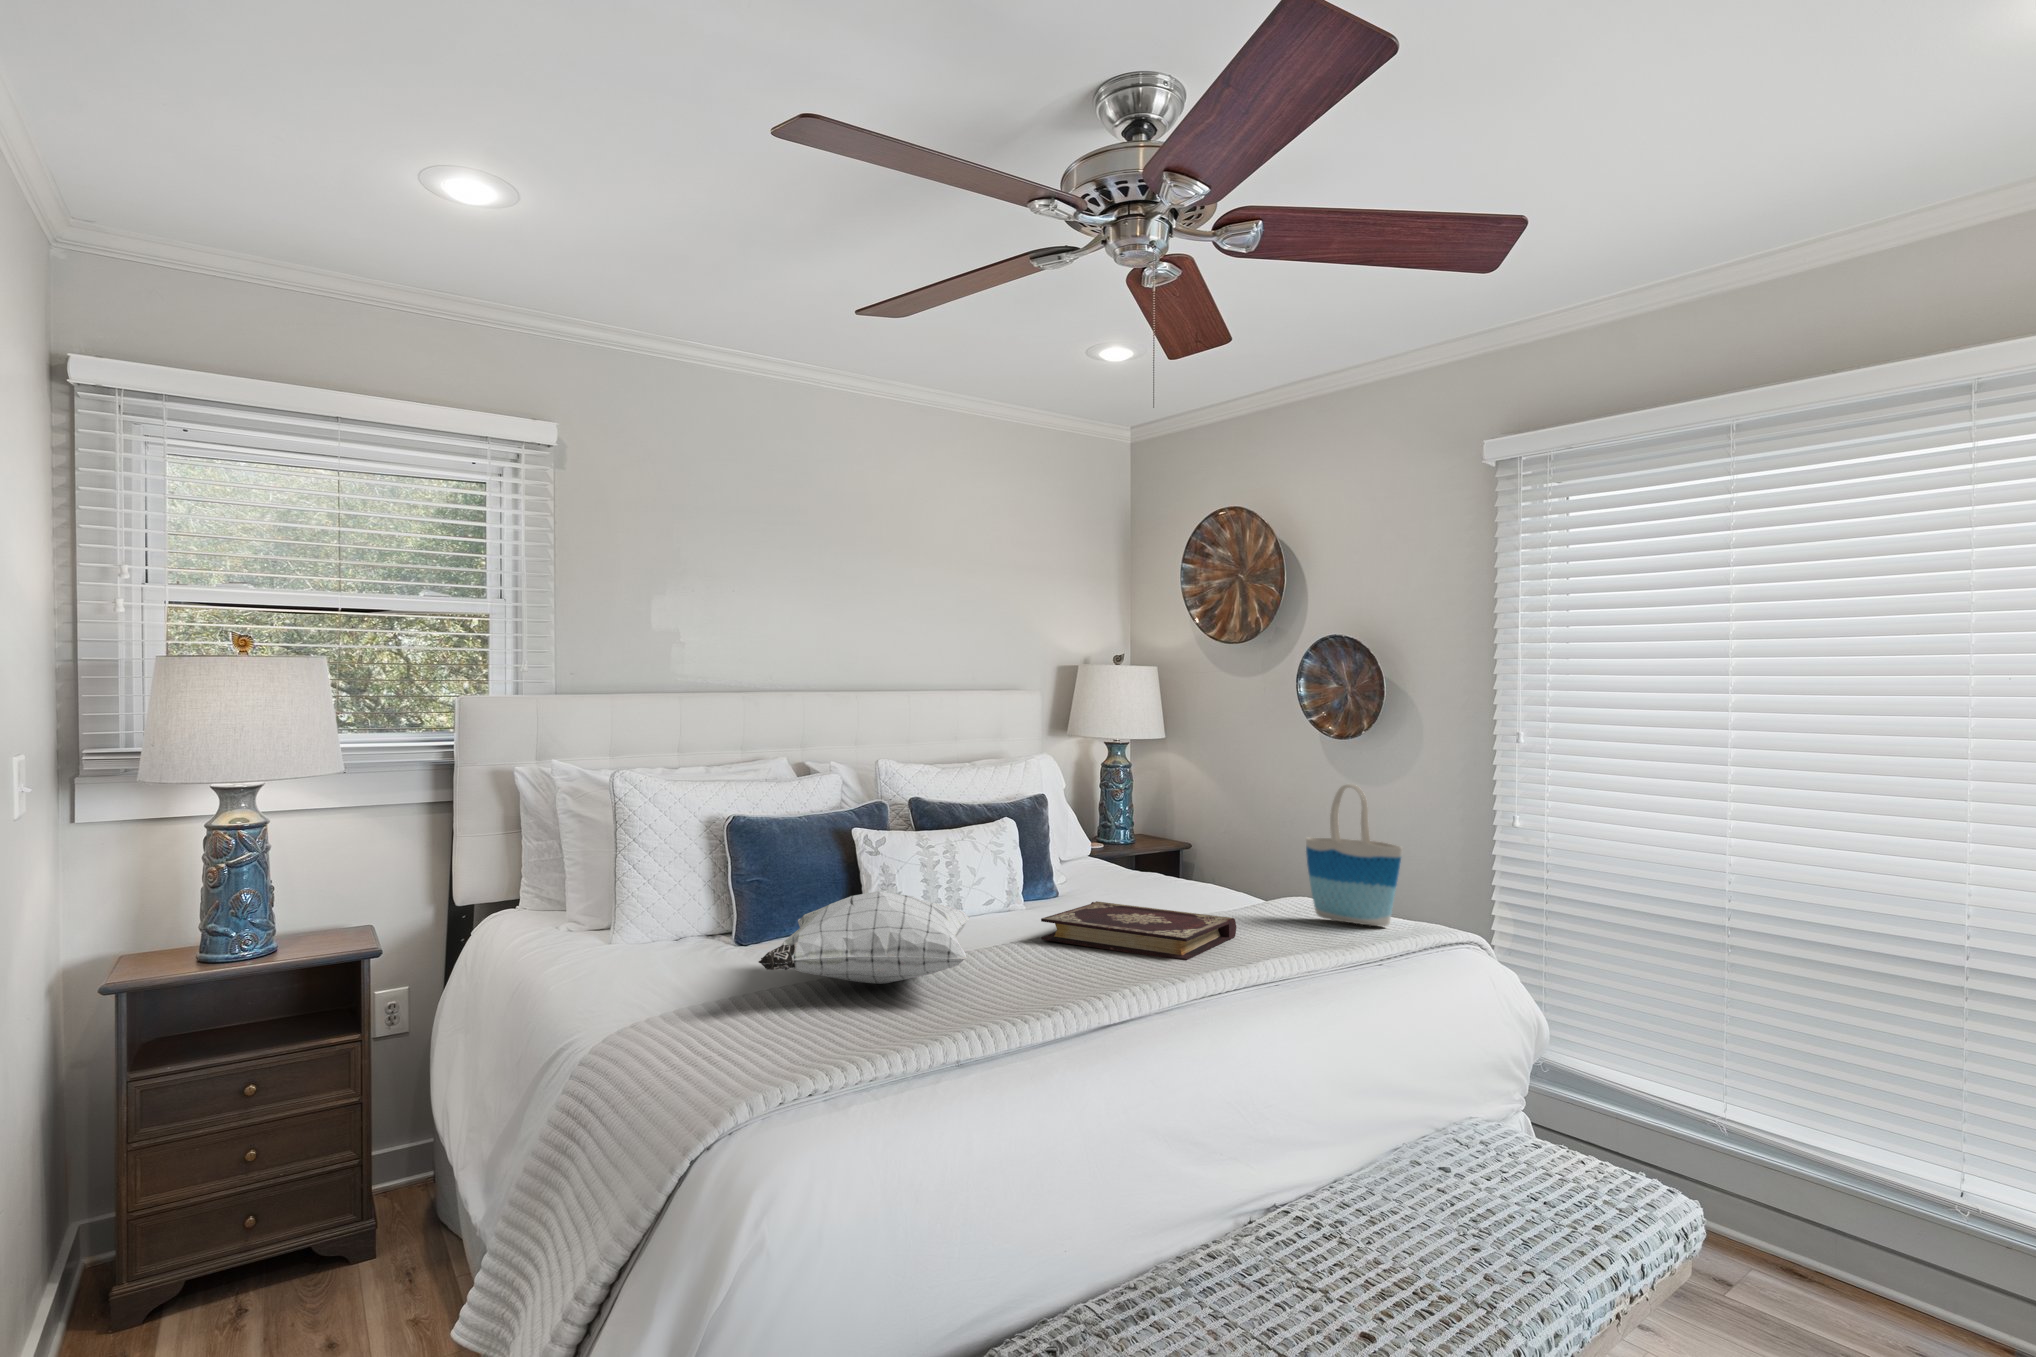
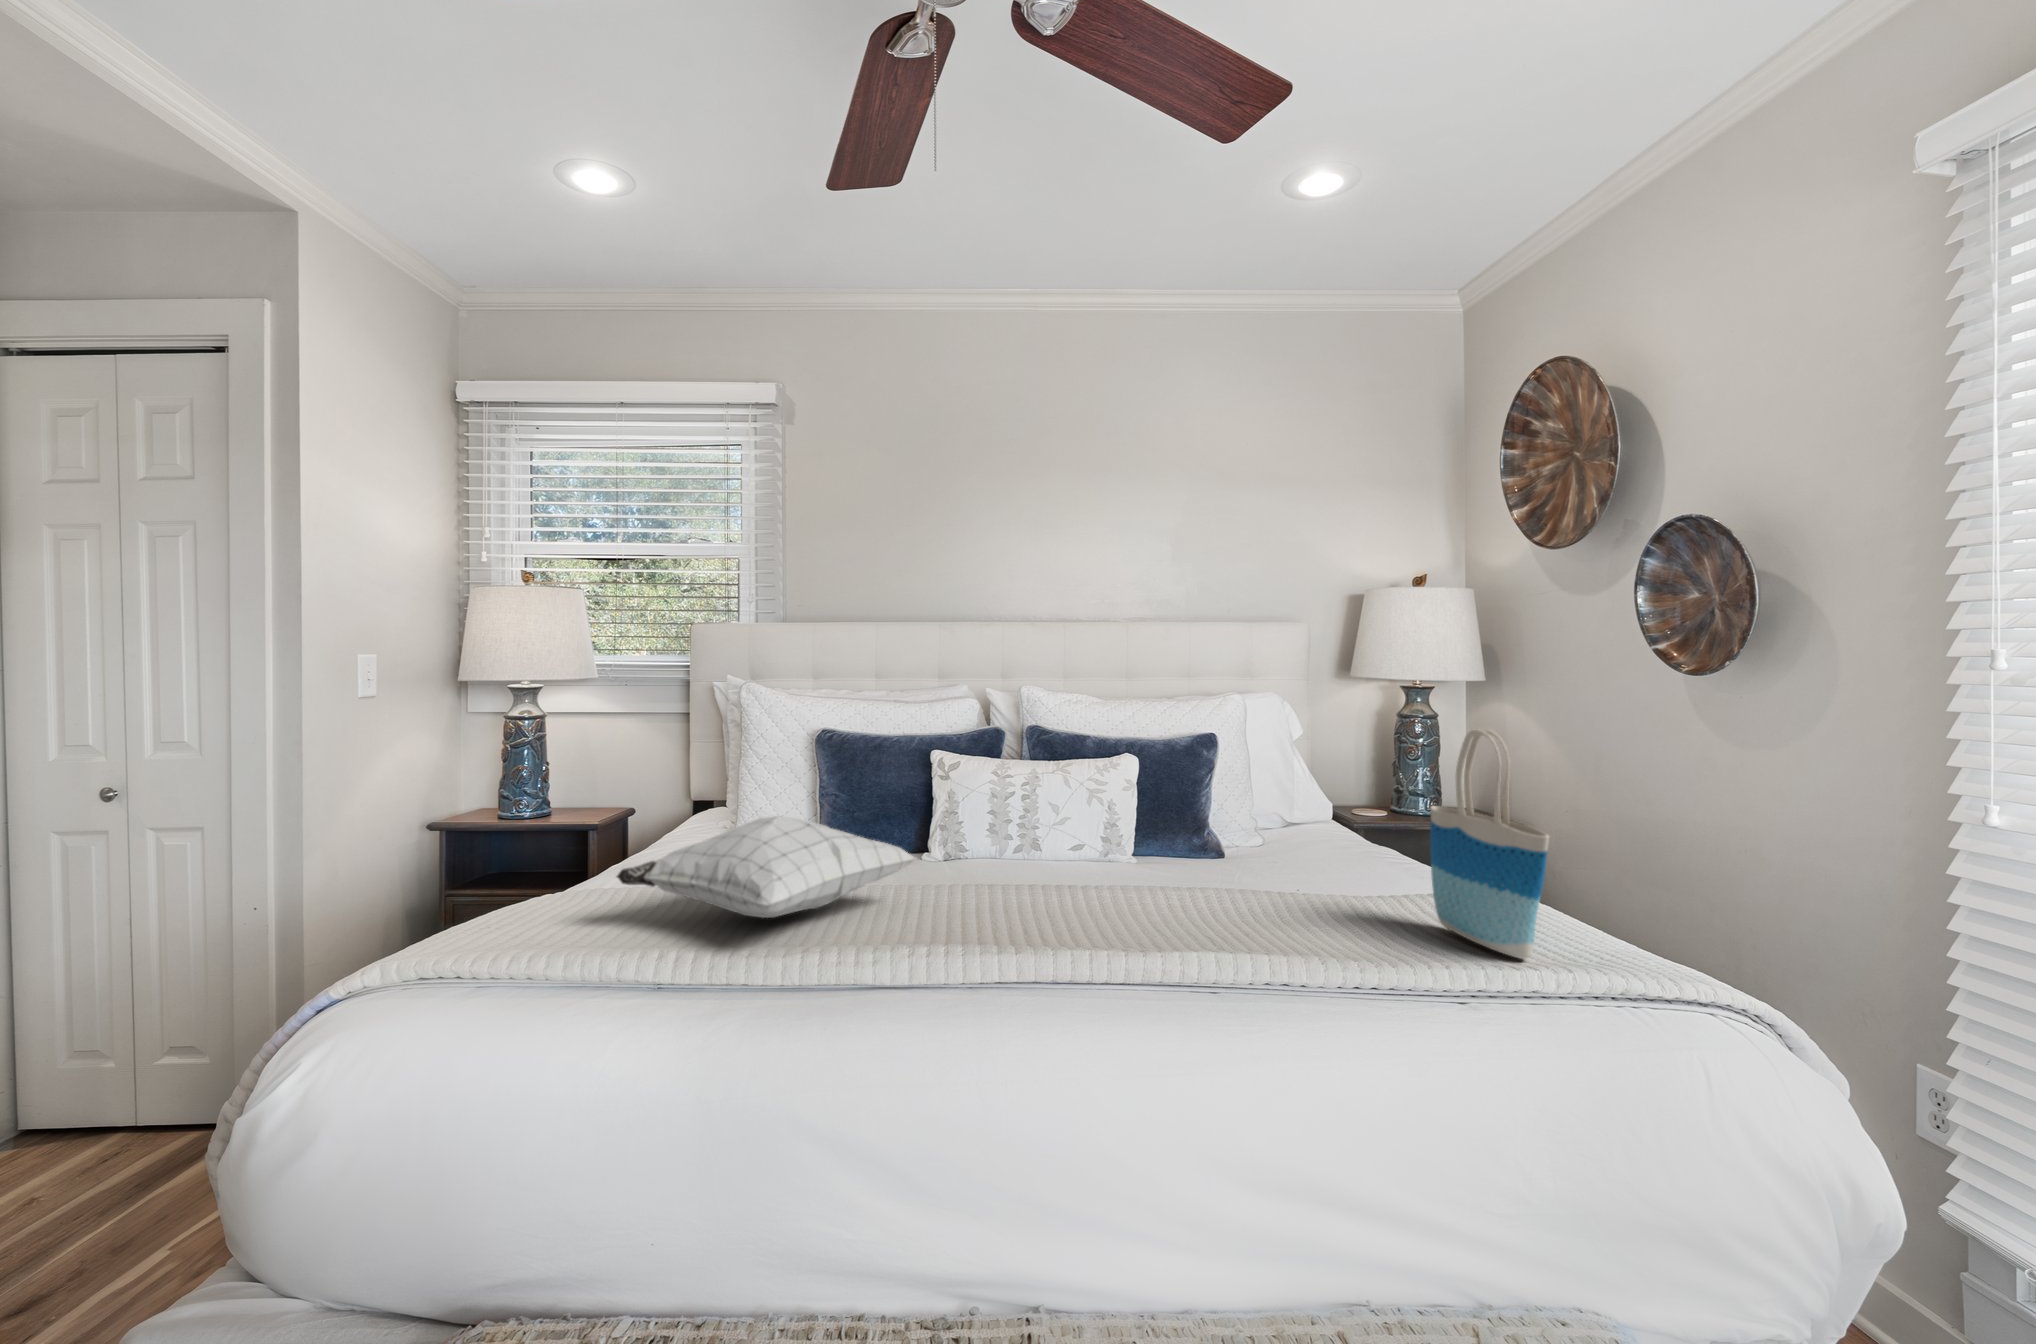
book: present [1041,901,1236,960] -> none [1037,859,1269,956]

